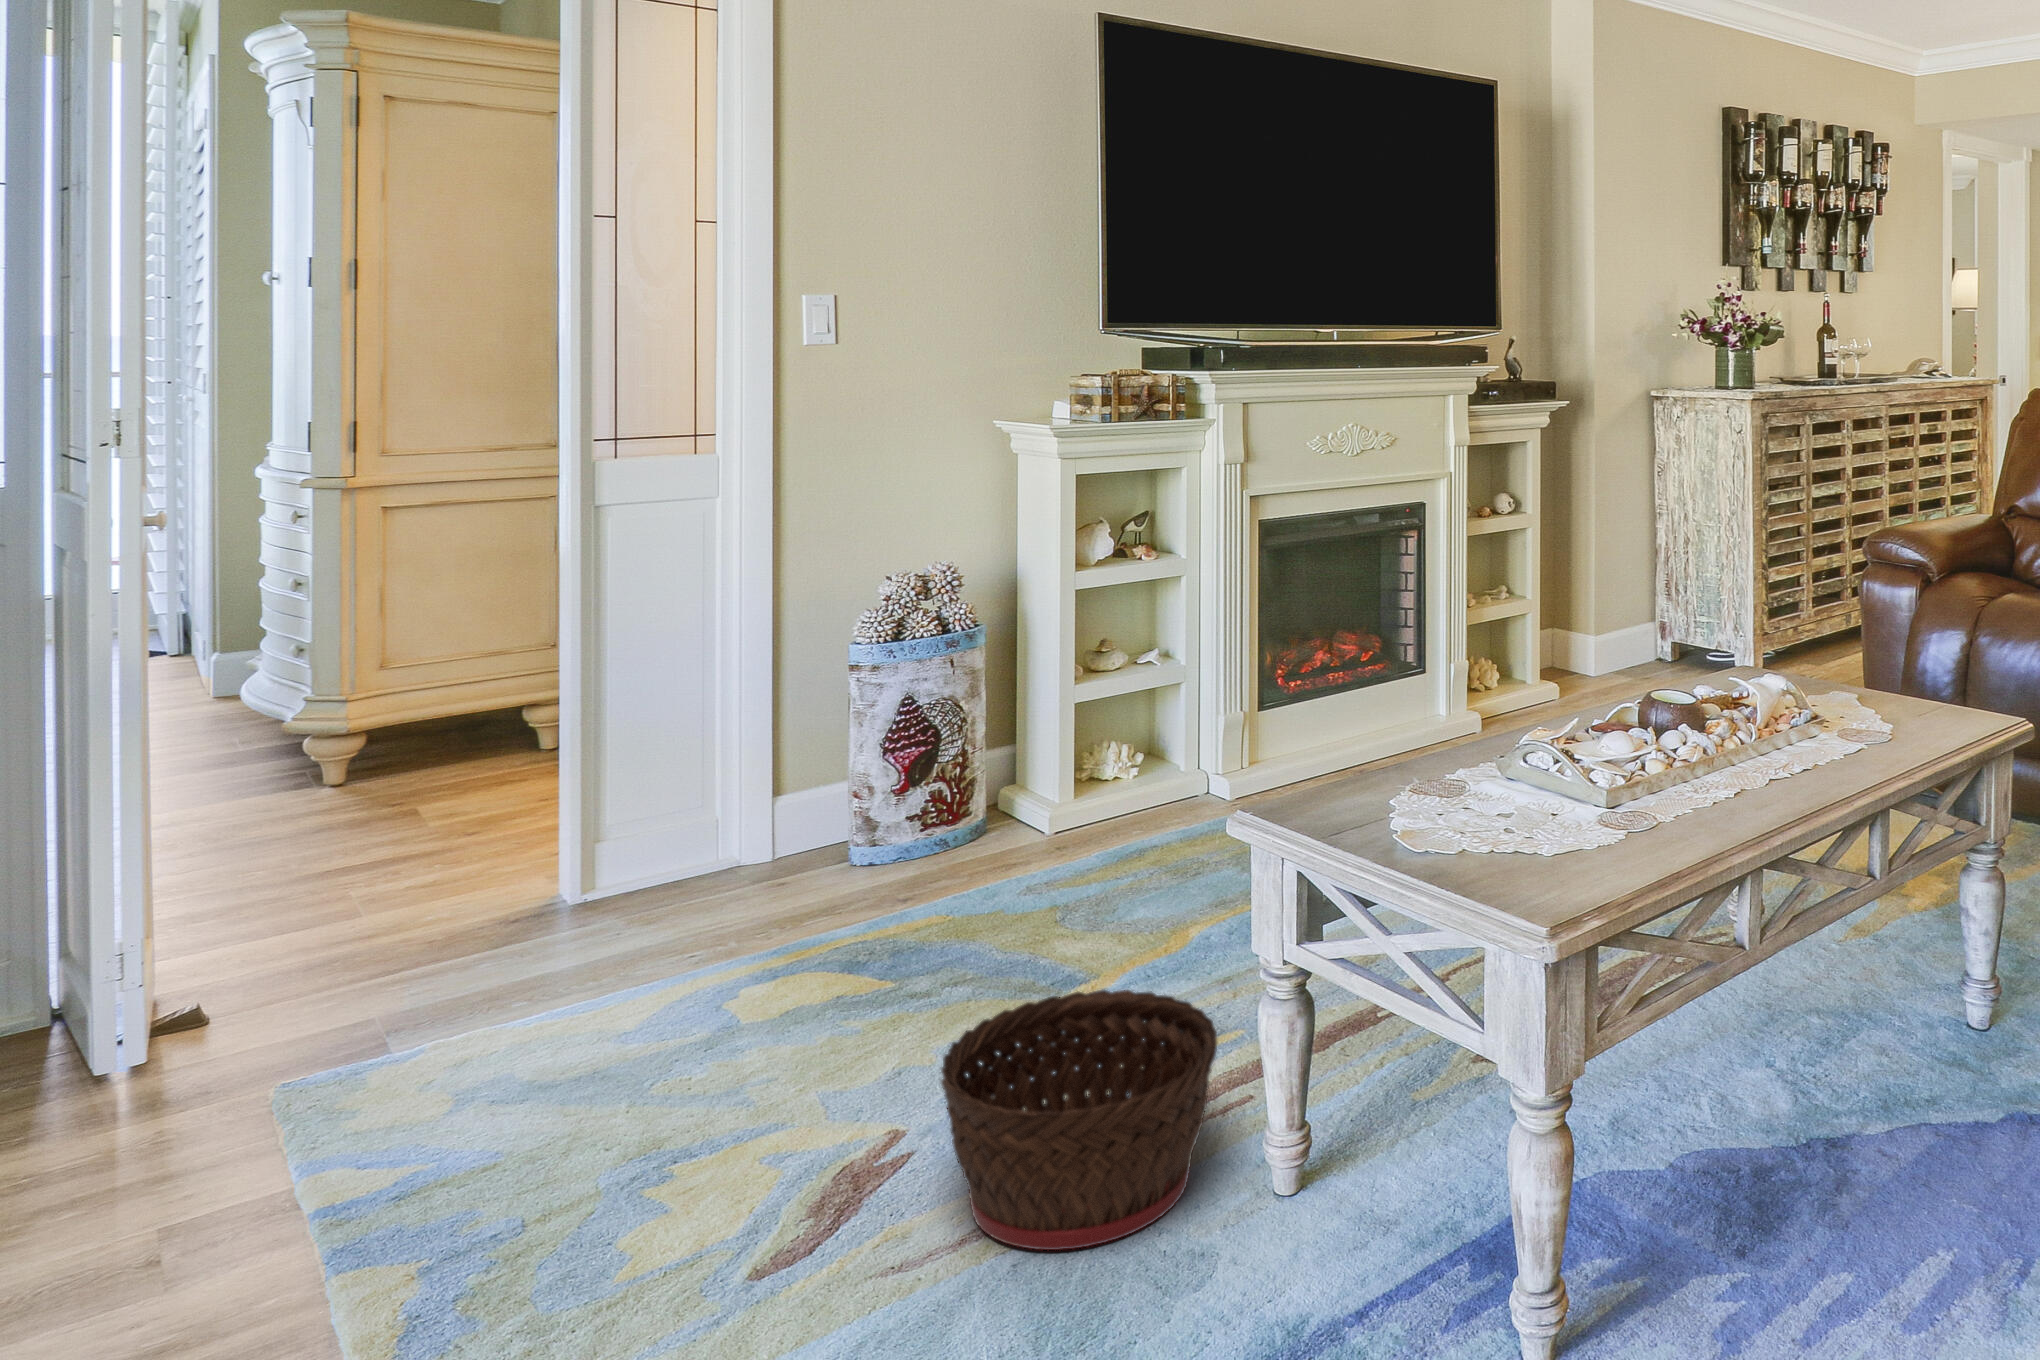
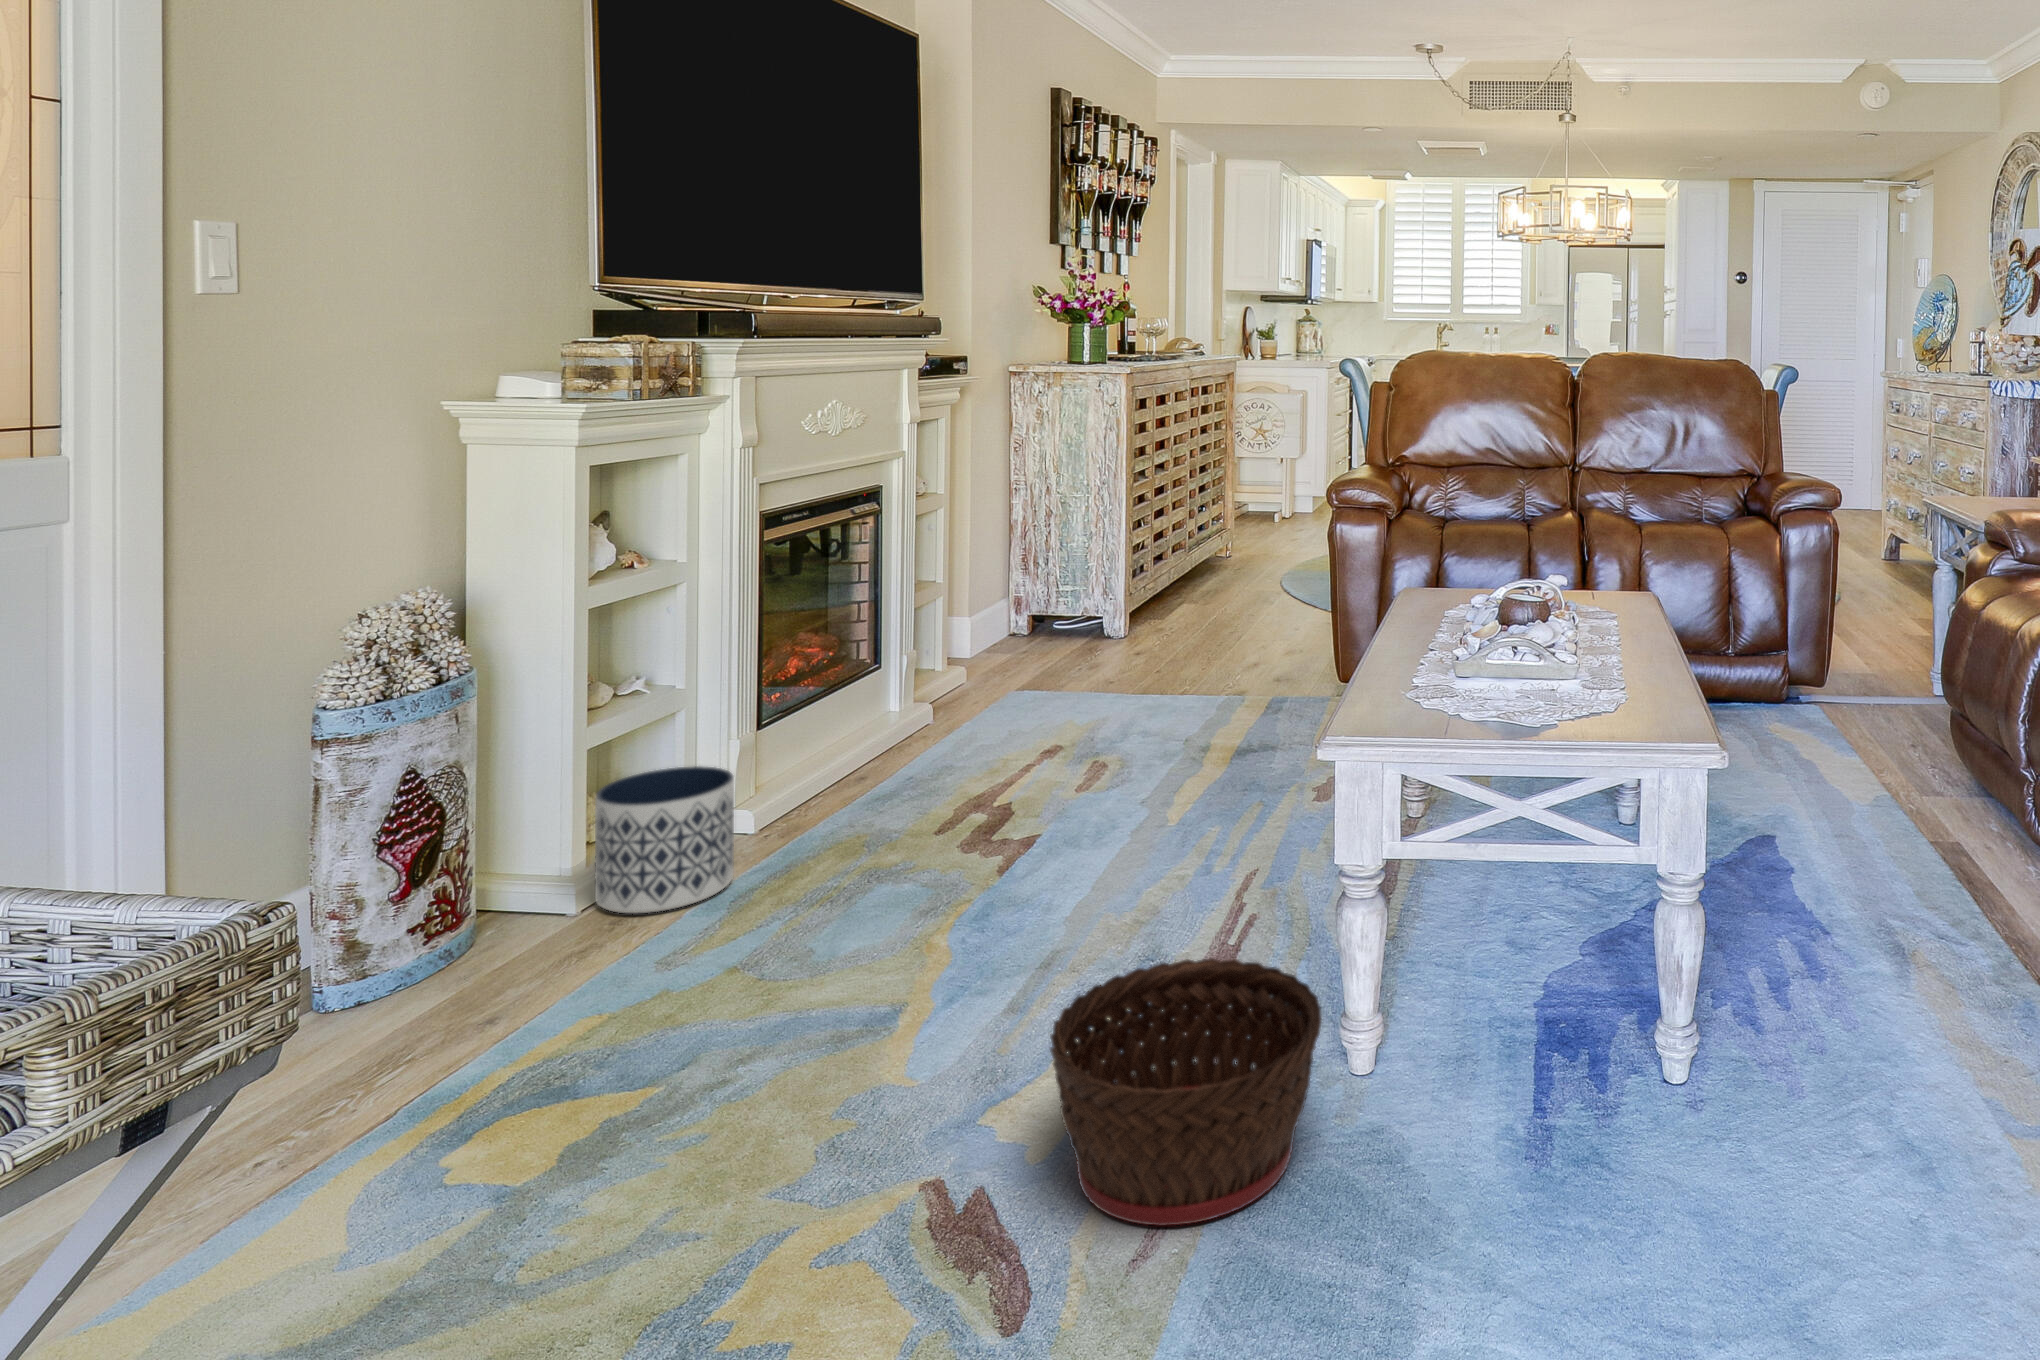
planter: none [1046,732,1150,850] -> present [595,766,734,913]

